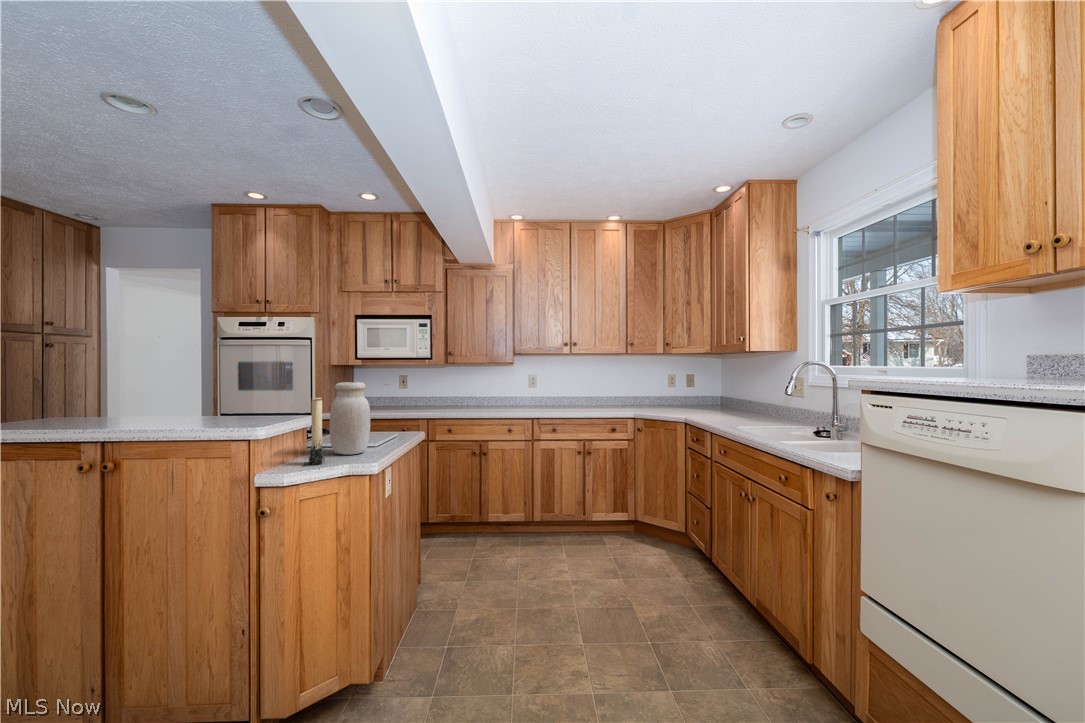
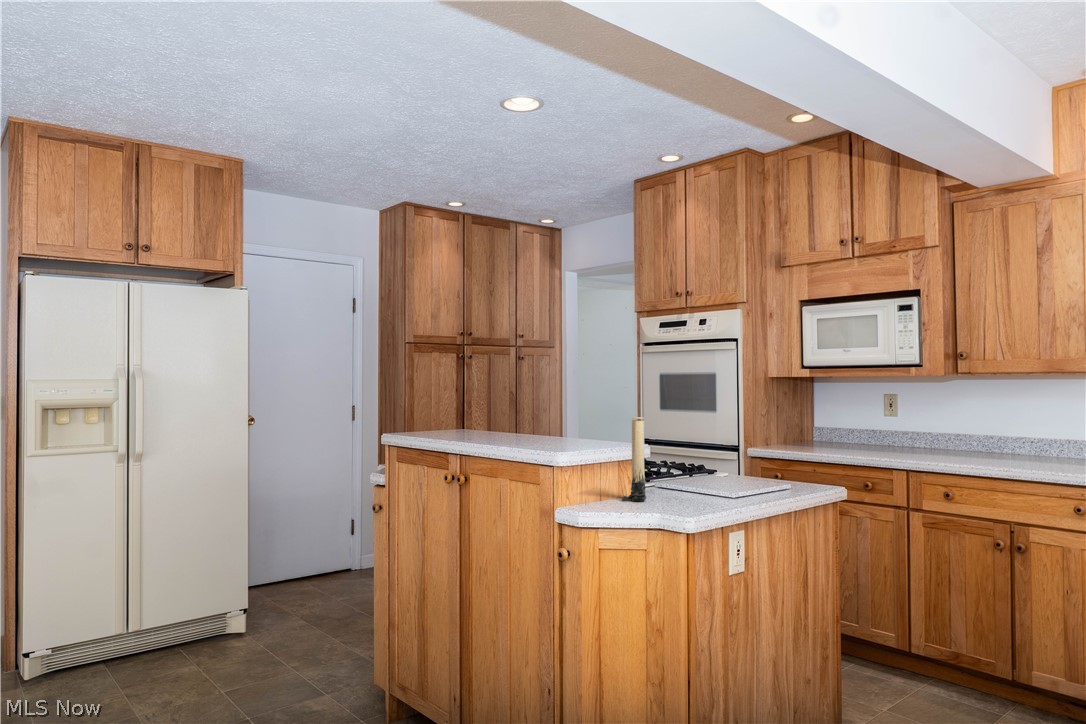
jar: present [329,382,370,455] -> none [665,399,716,497]

